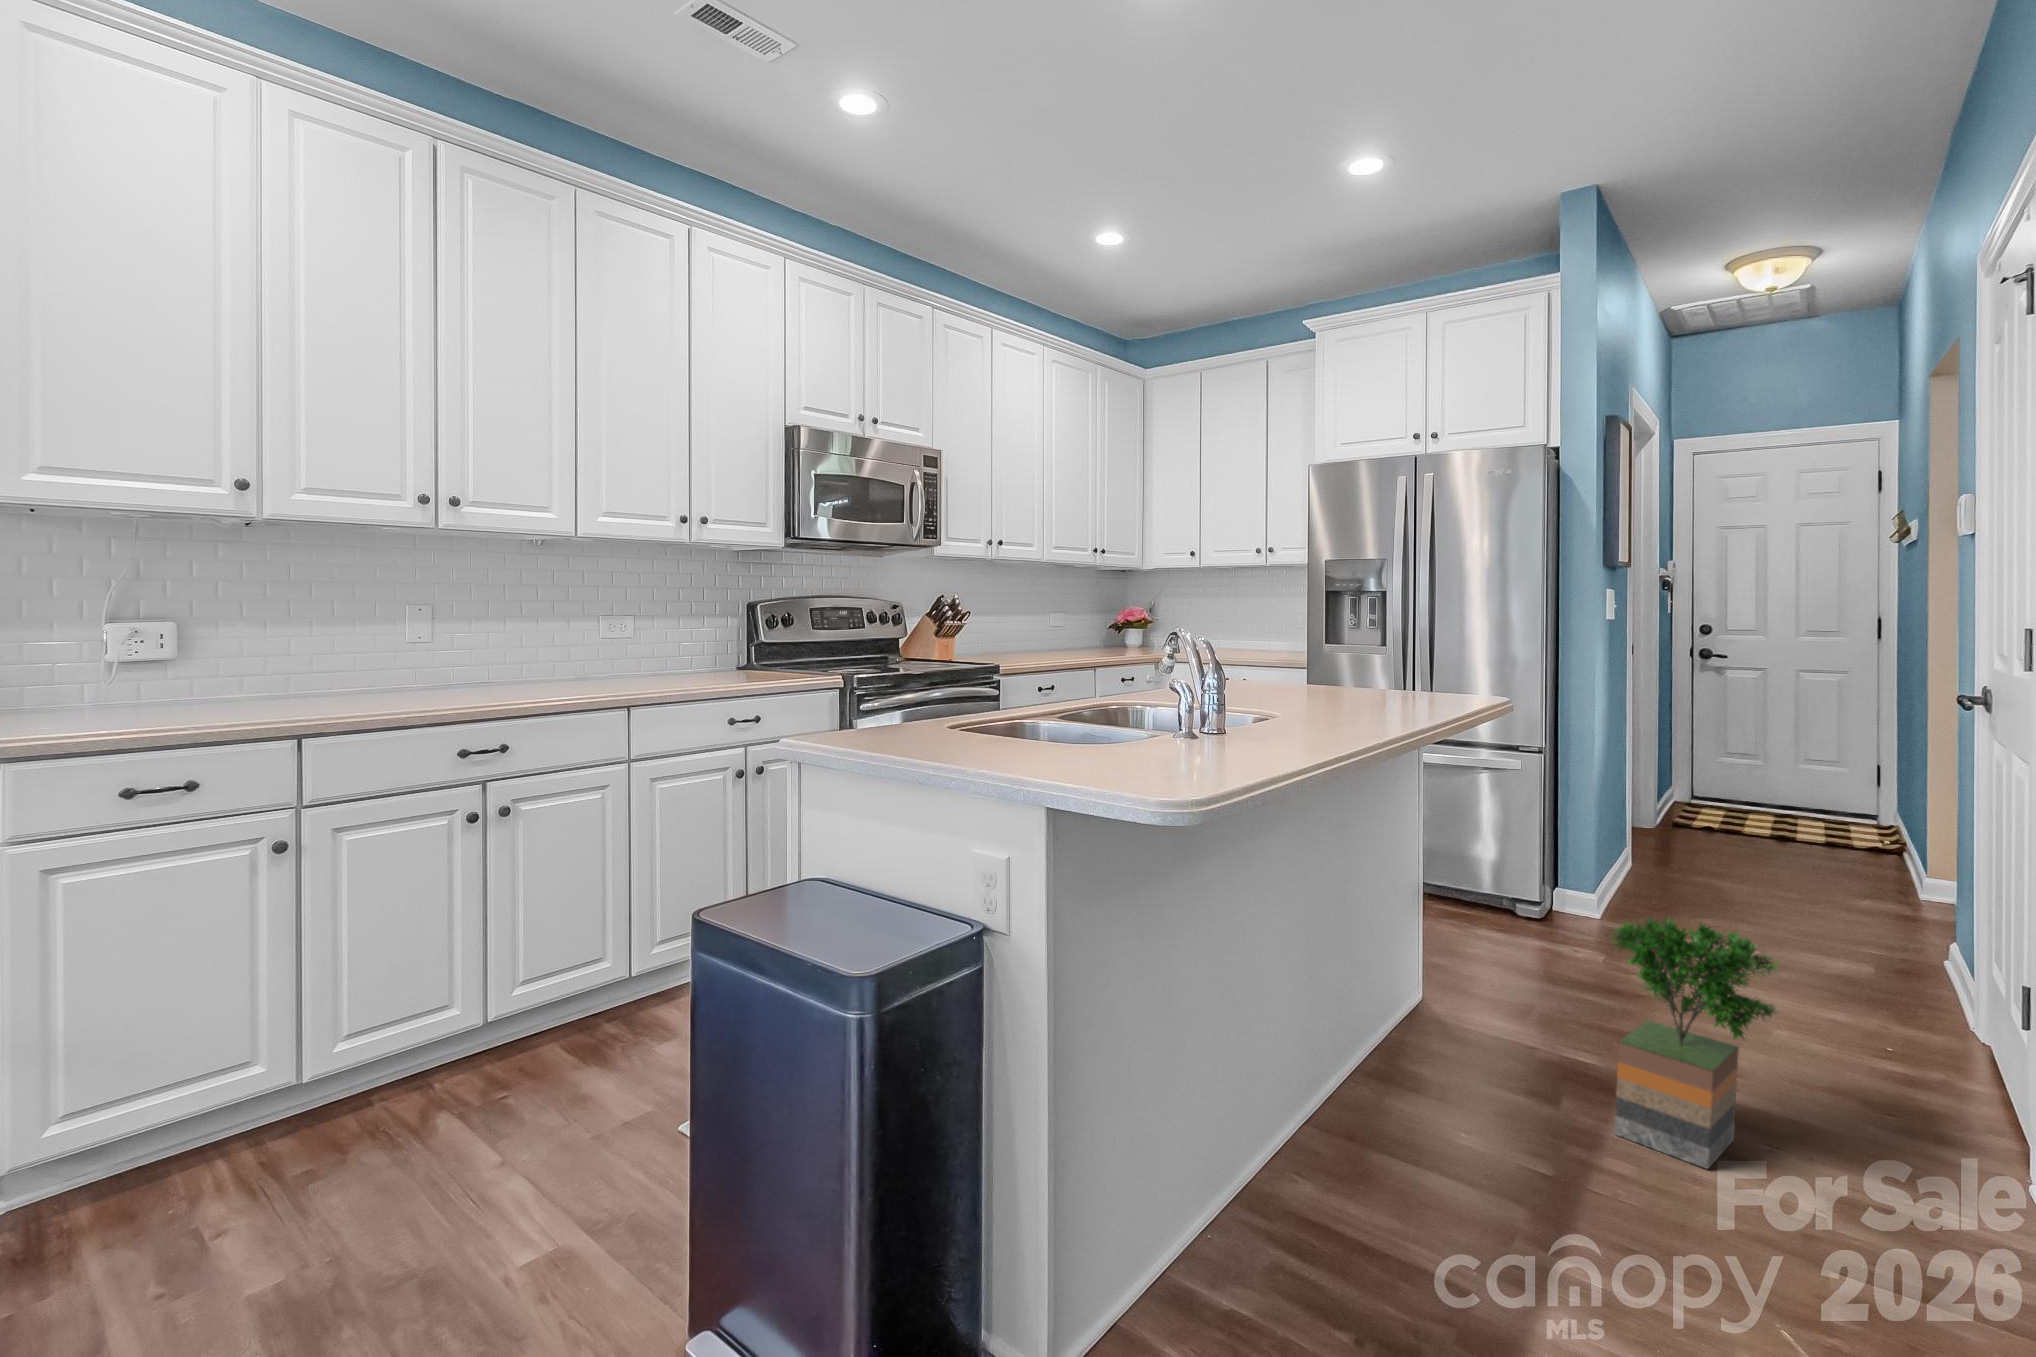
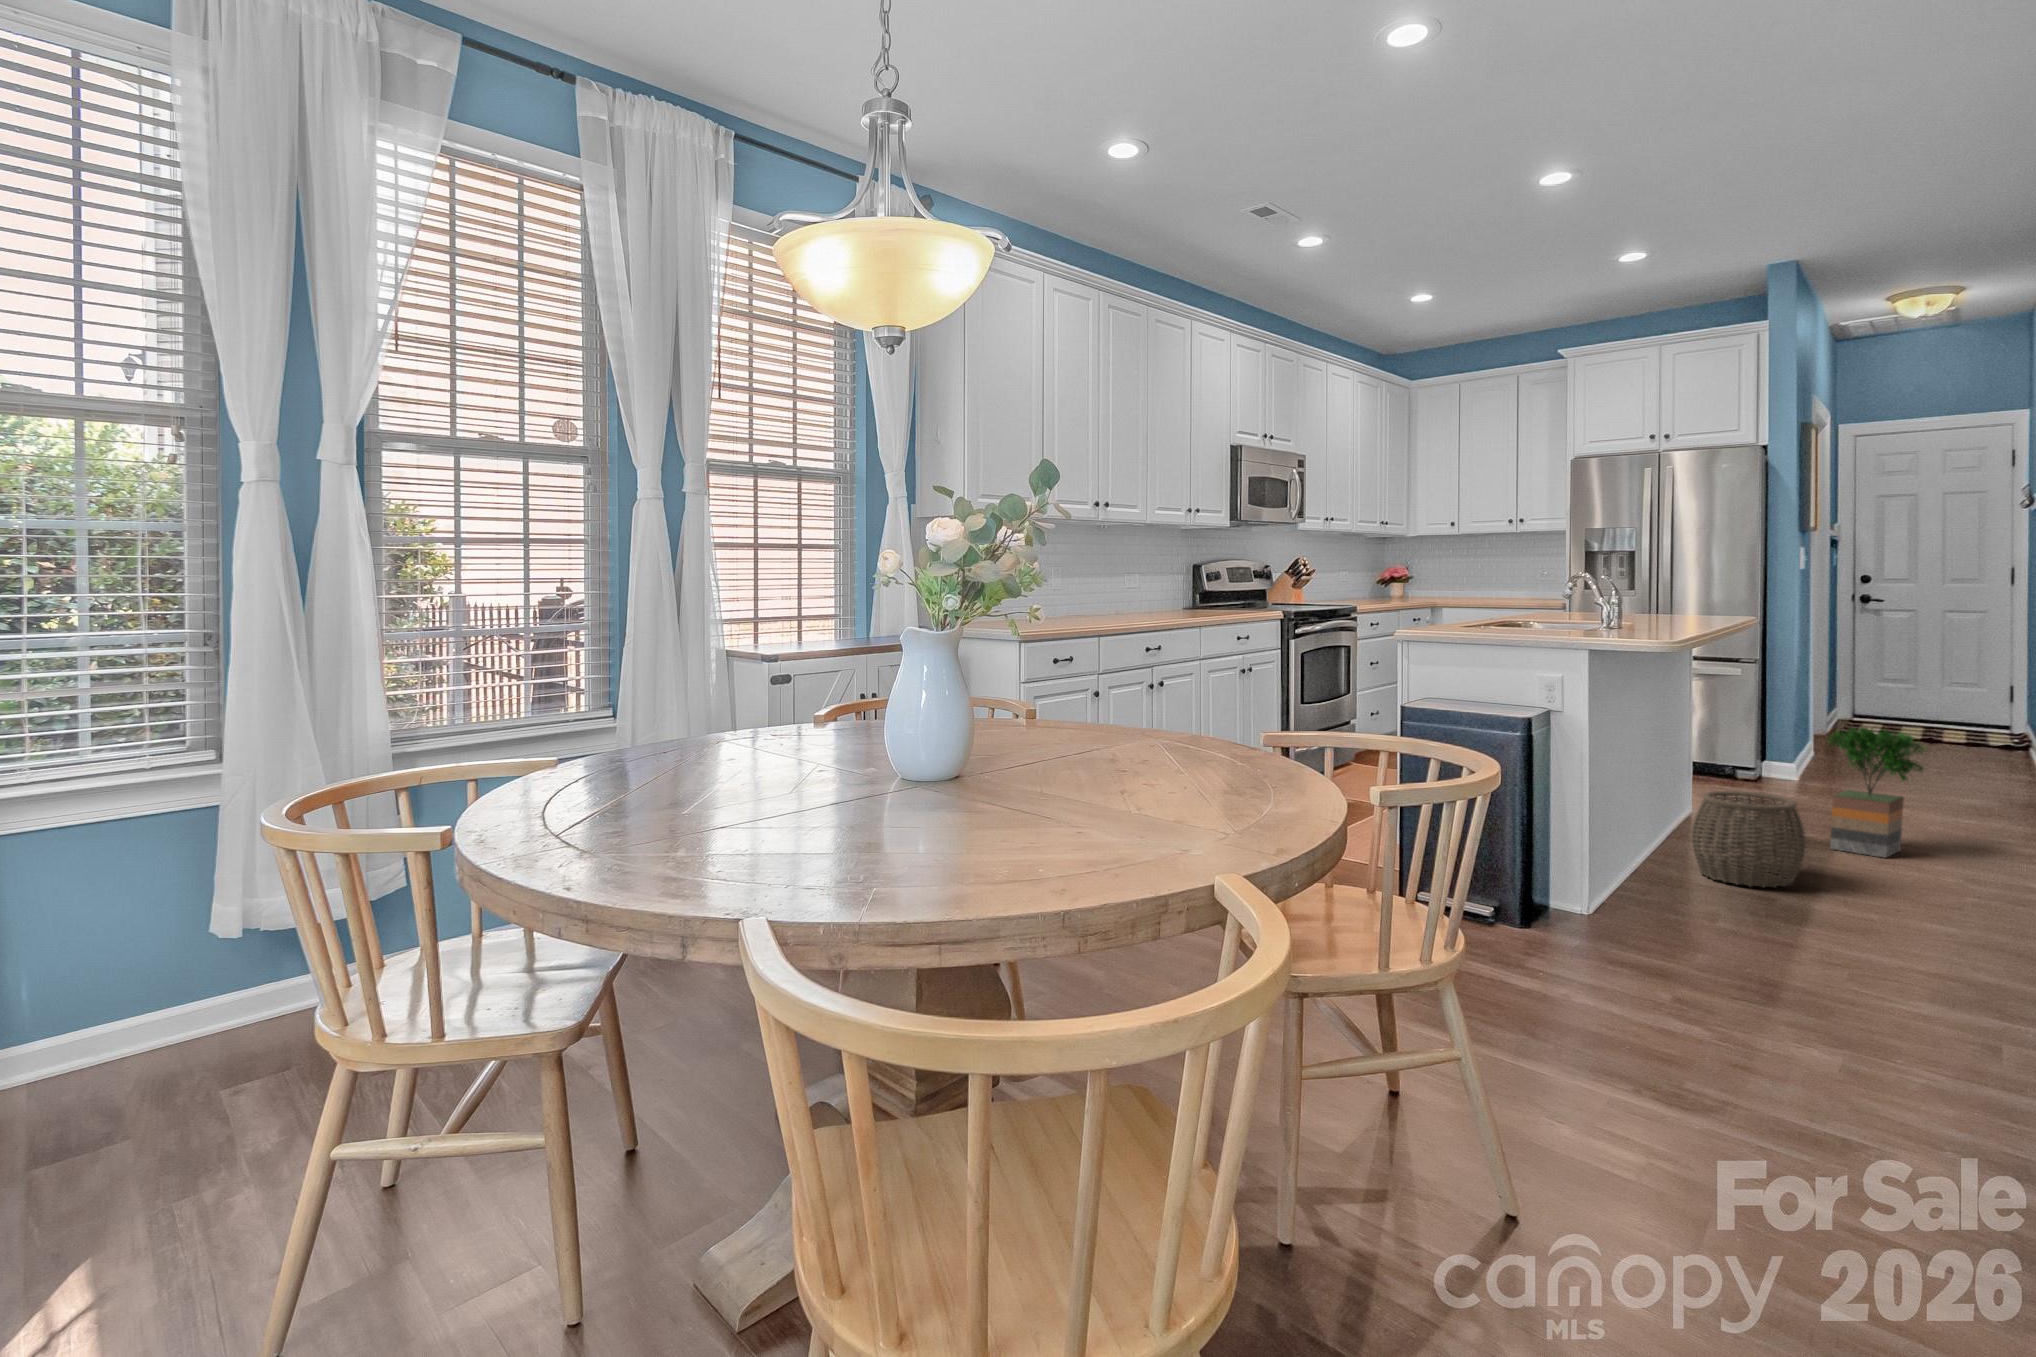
woven basket: none [1339,1069,1548,1308] -> present [1691,791,1806,888]

